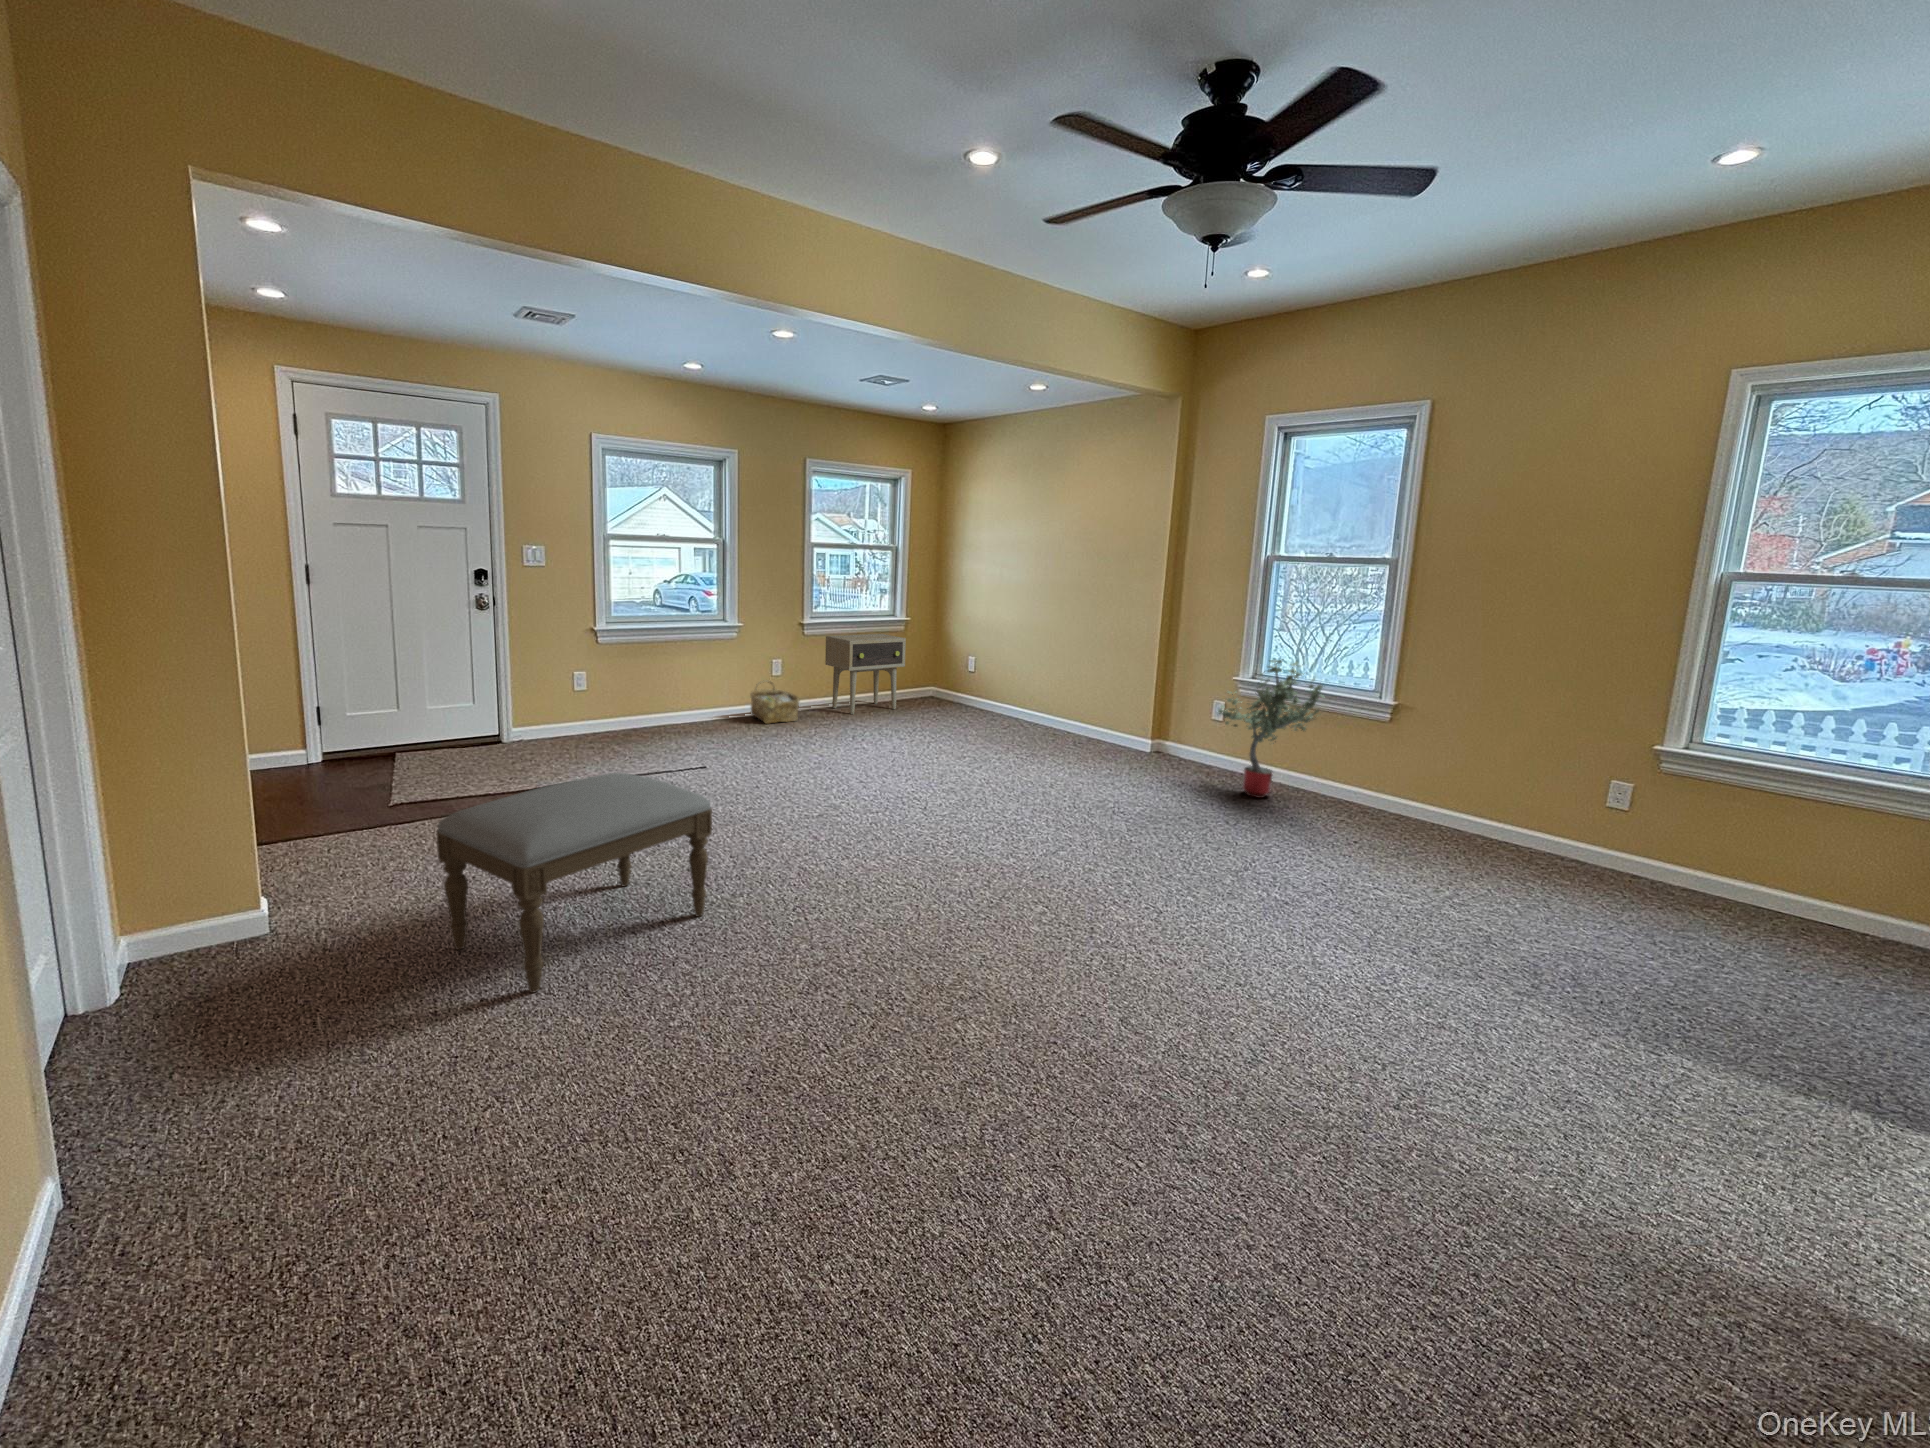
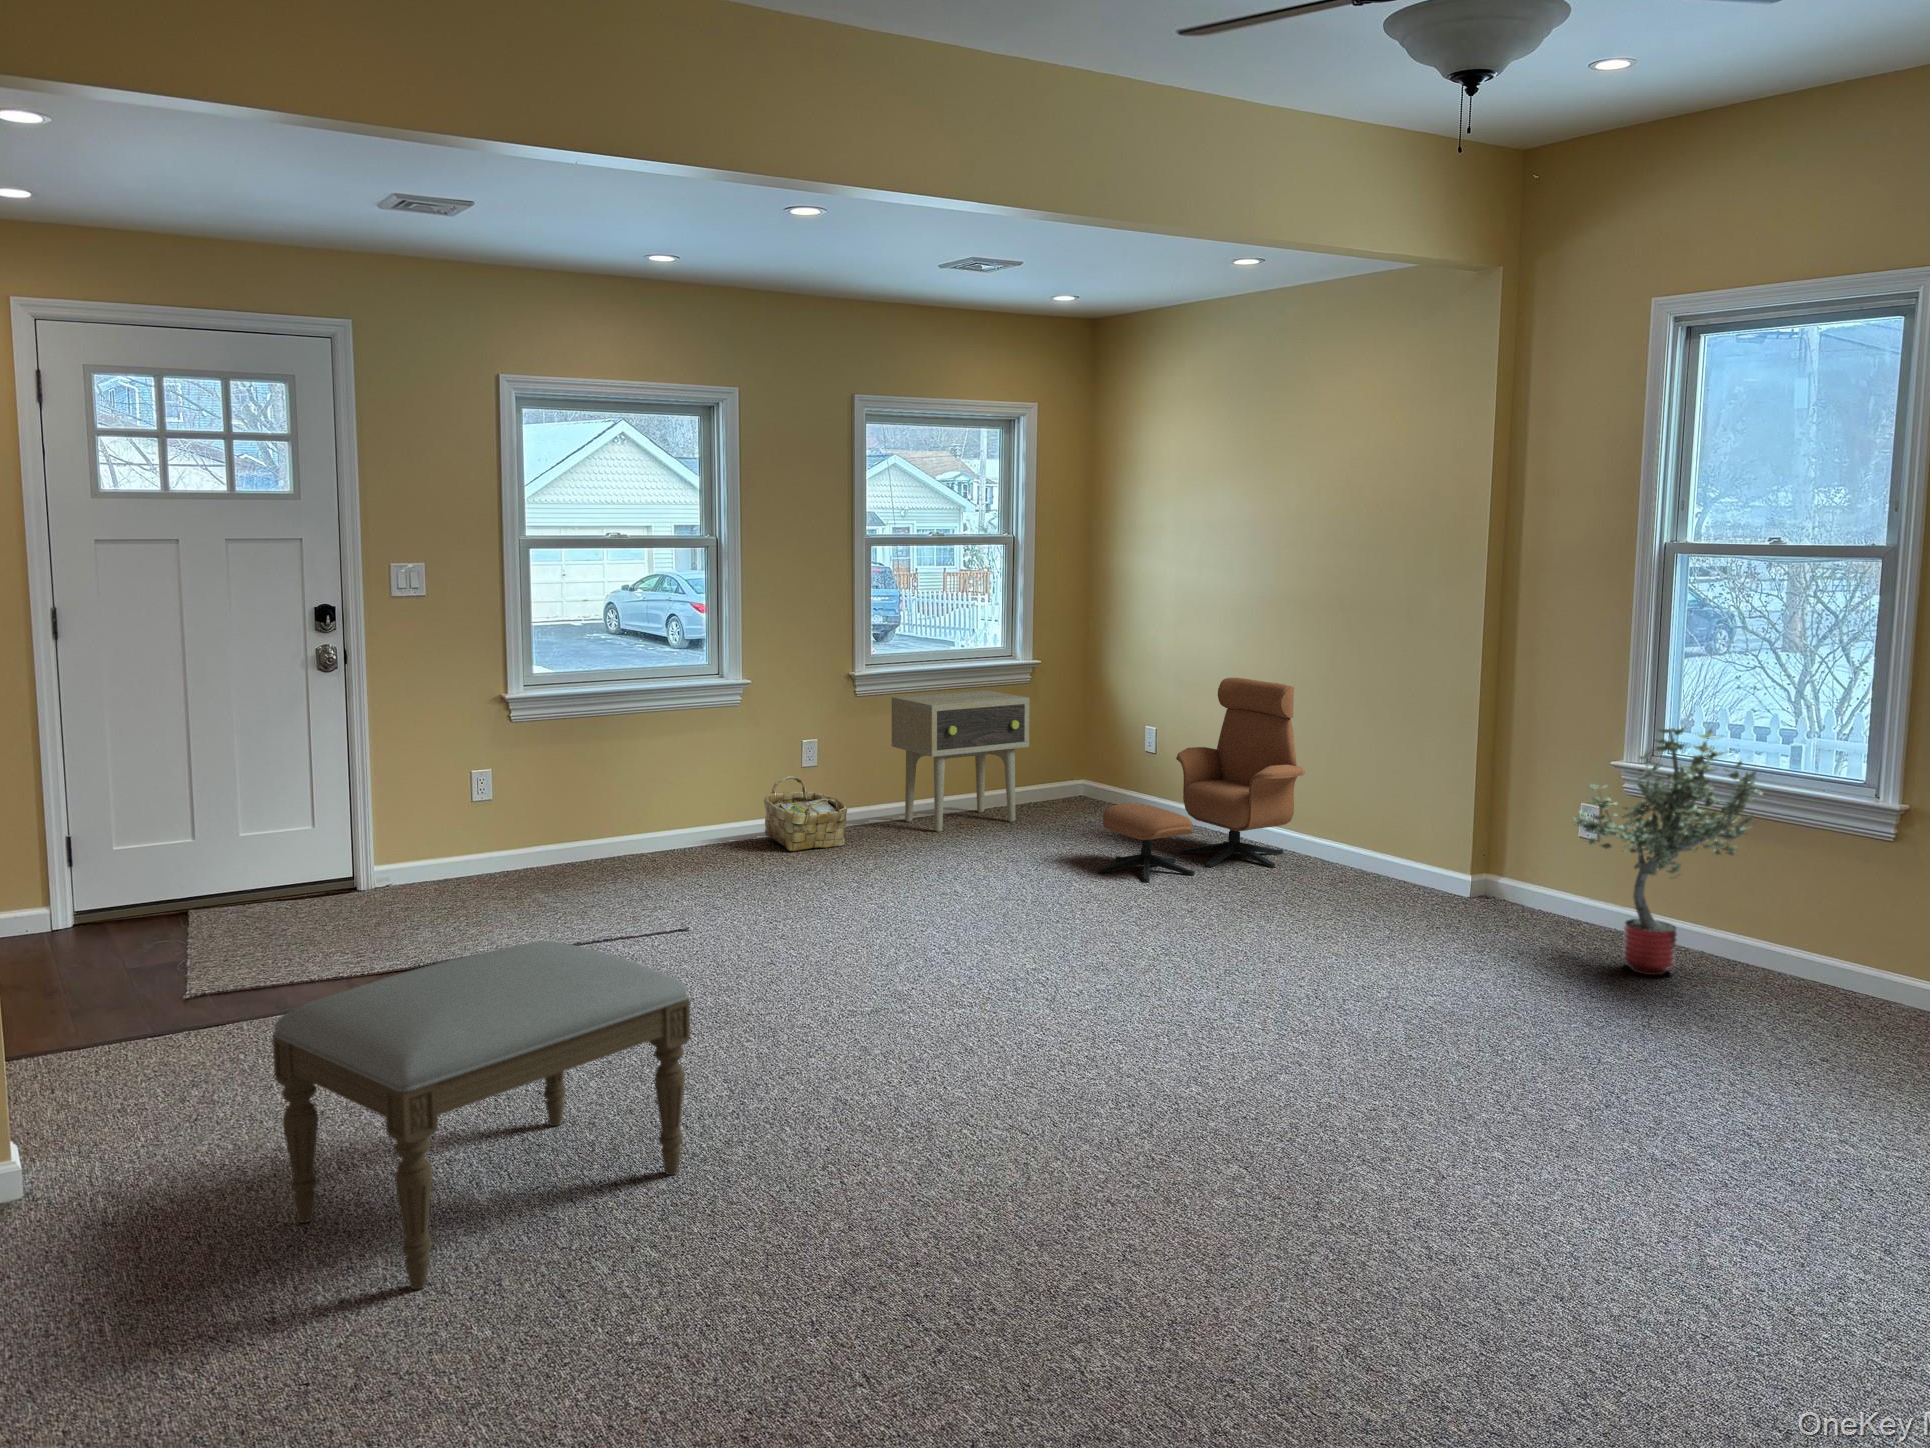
lounge chair: none [945,629,1063,744] -> present [1098,678,1305,882]

